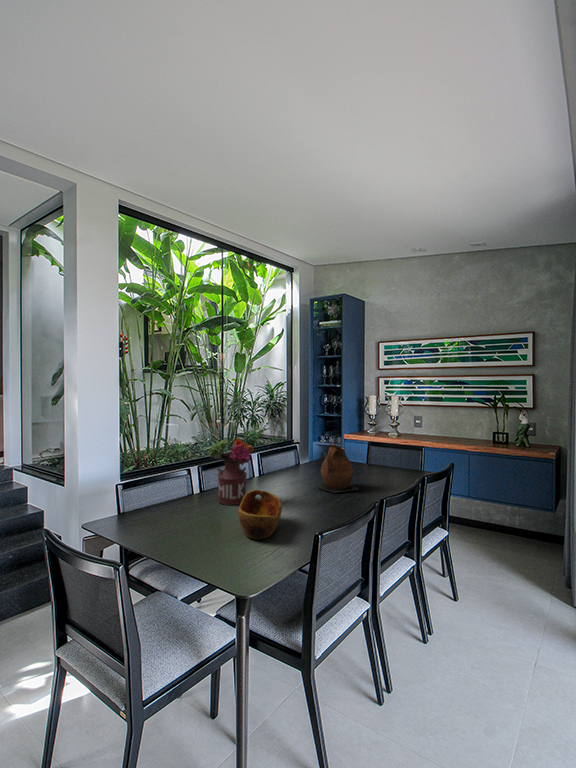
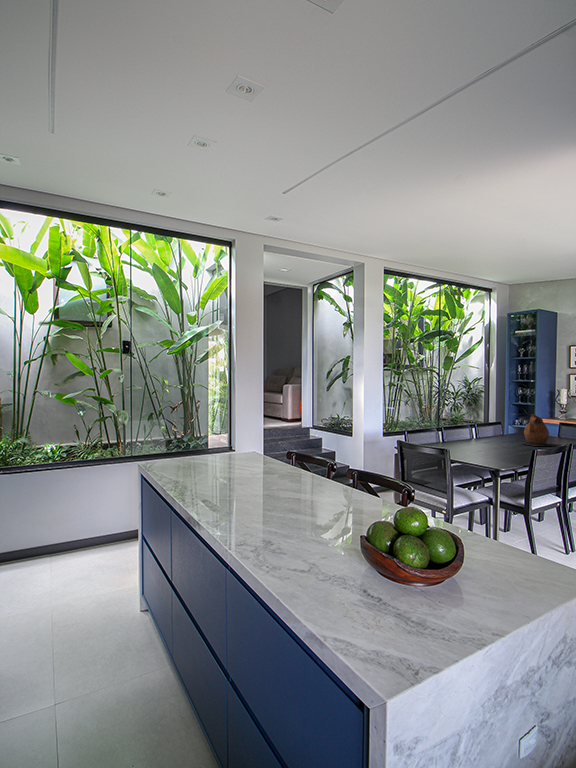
flower arrangement: present [209,438,253,505] -> none [450,407,479,447]
wooden bowl: present [238,490,282,539] -> none [477,436,504,458]

